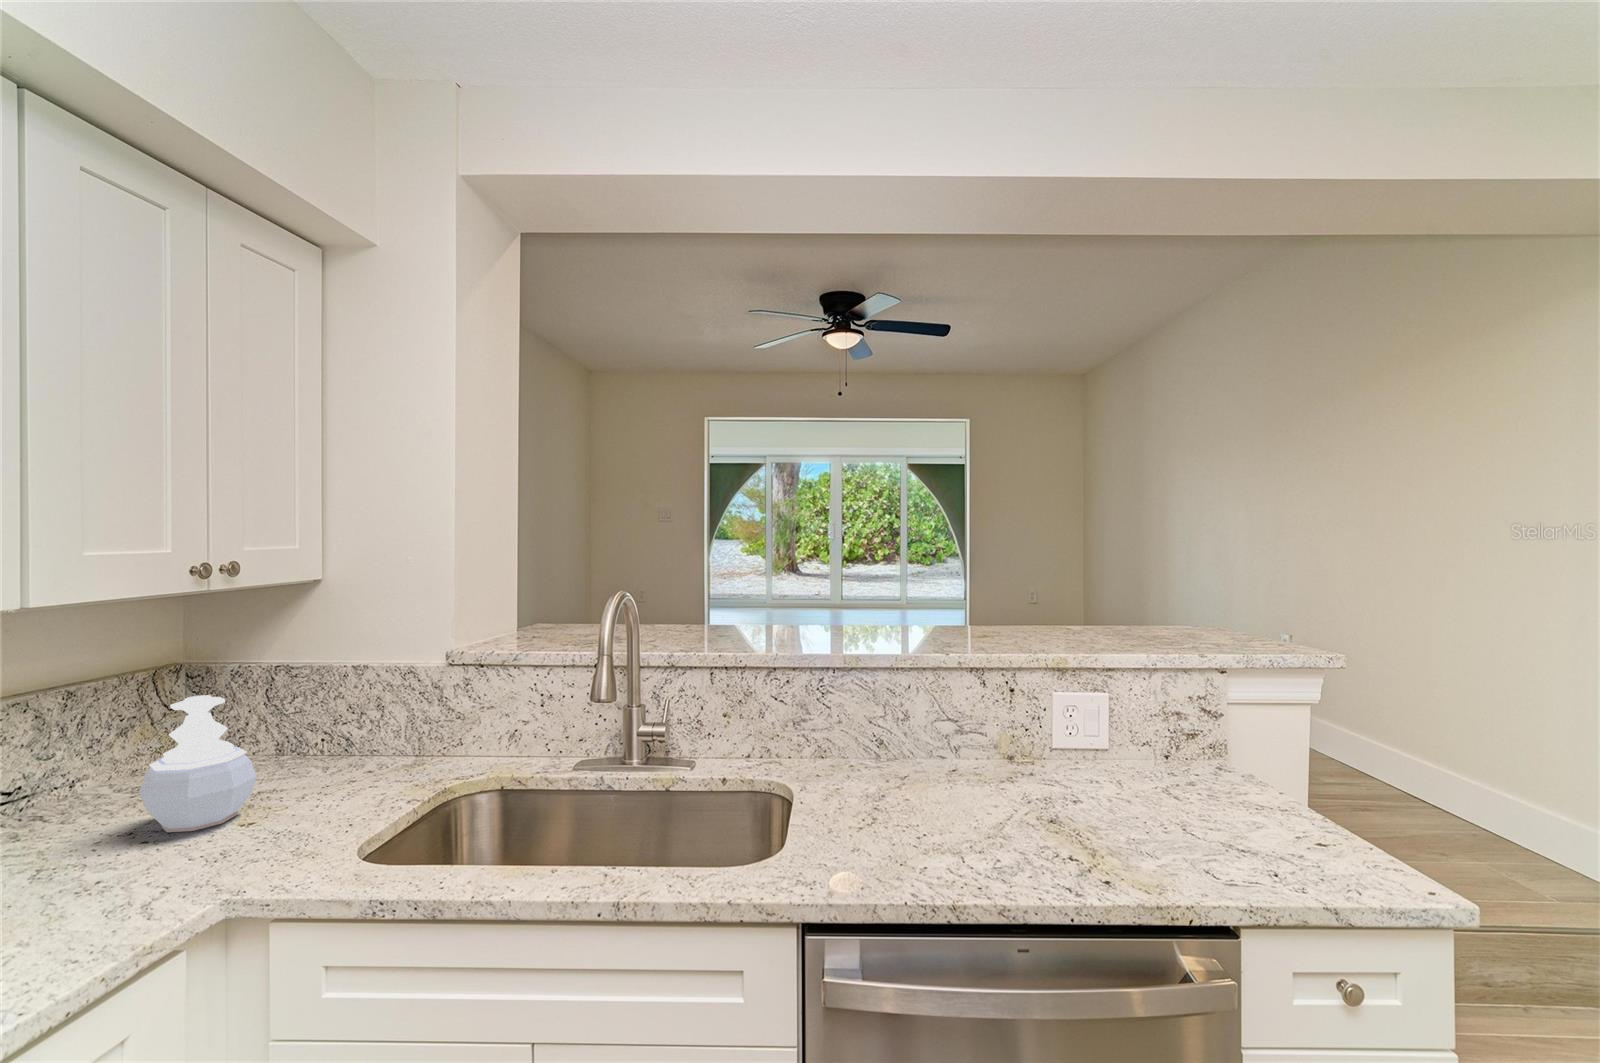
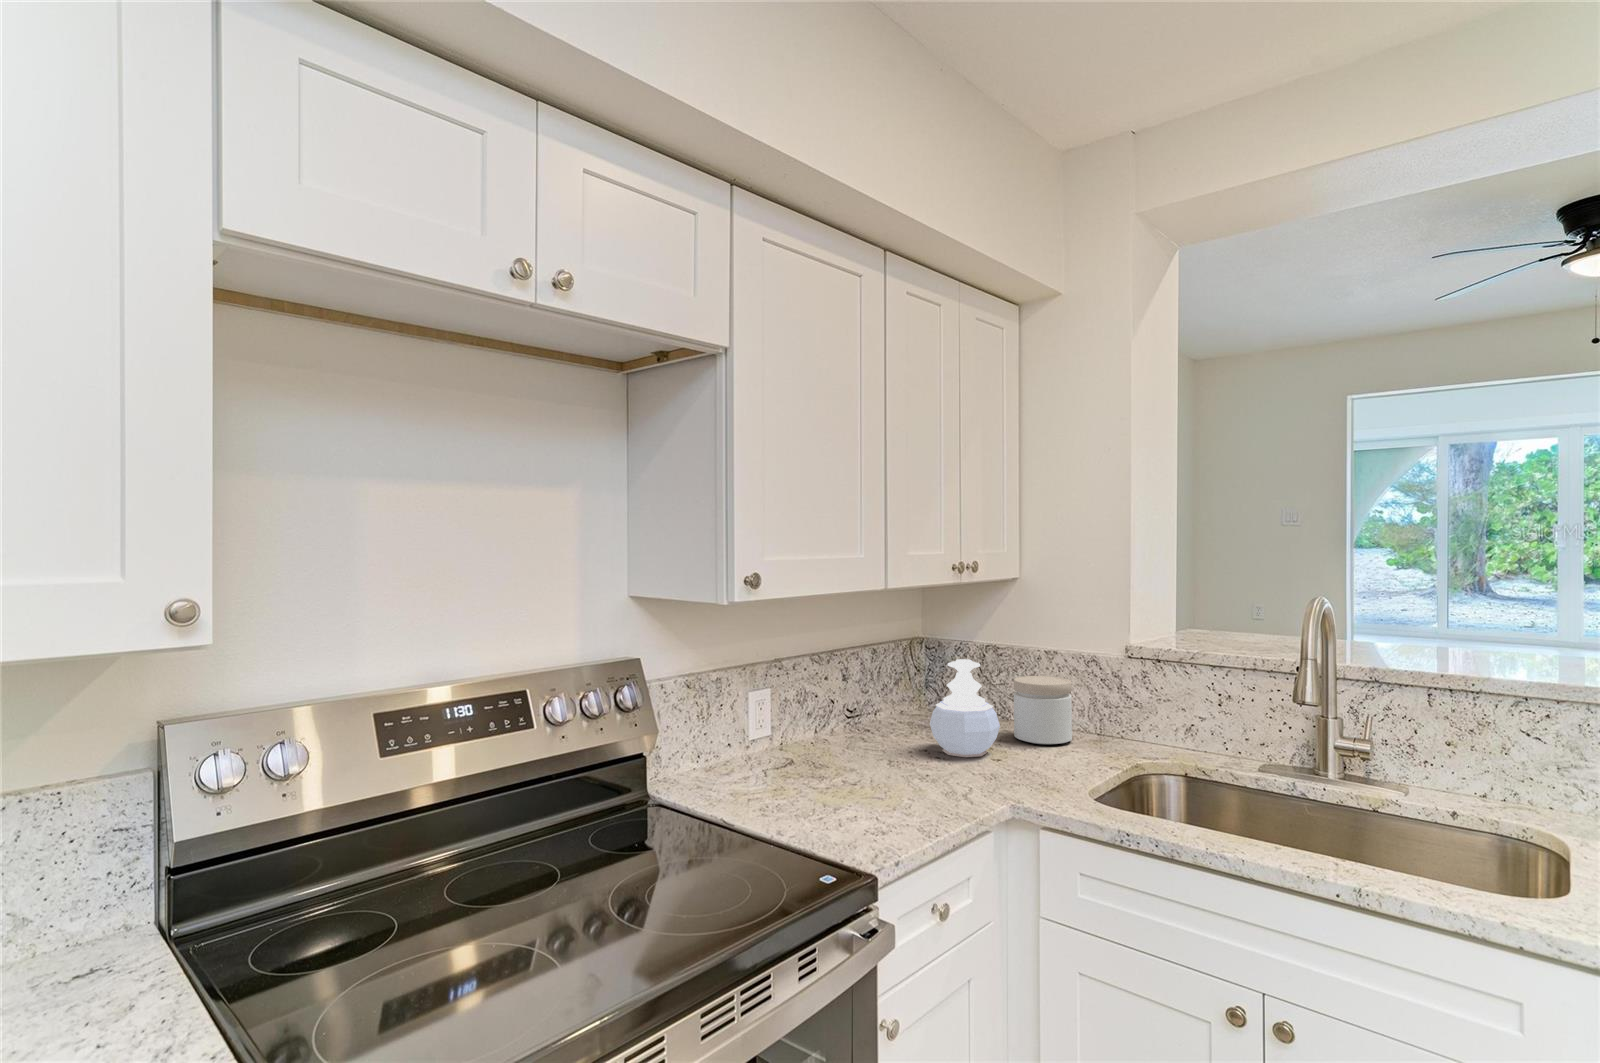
jar: none [295,698,376,785] -> present [1014,676,1072,744]

